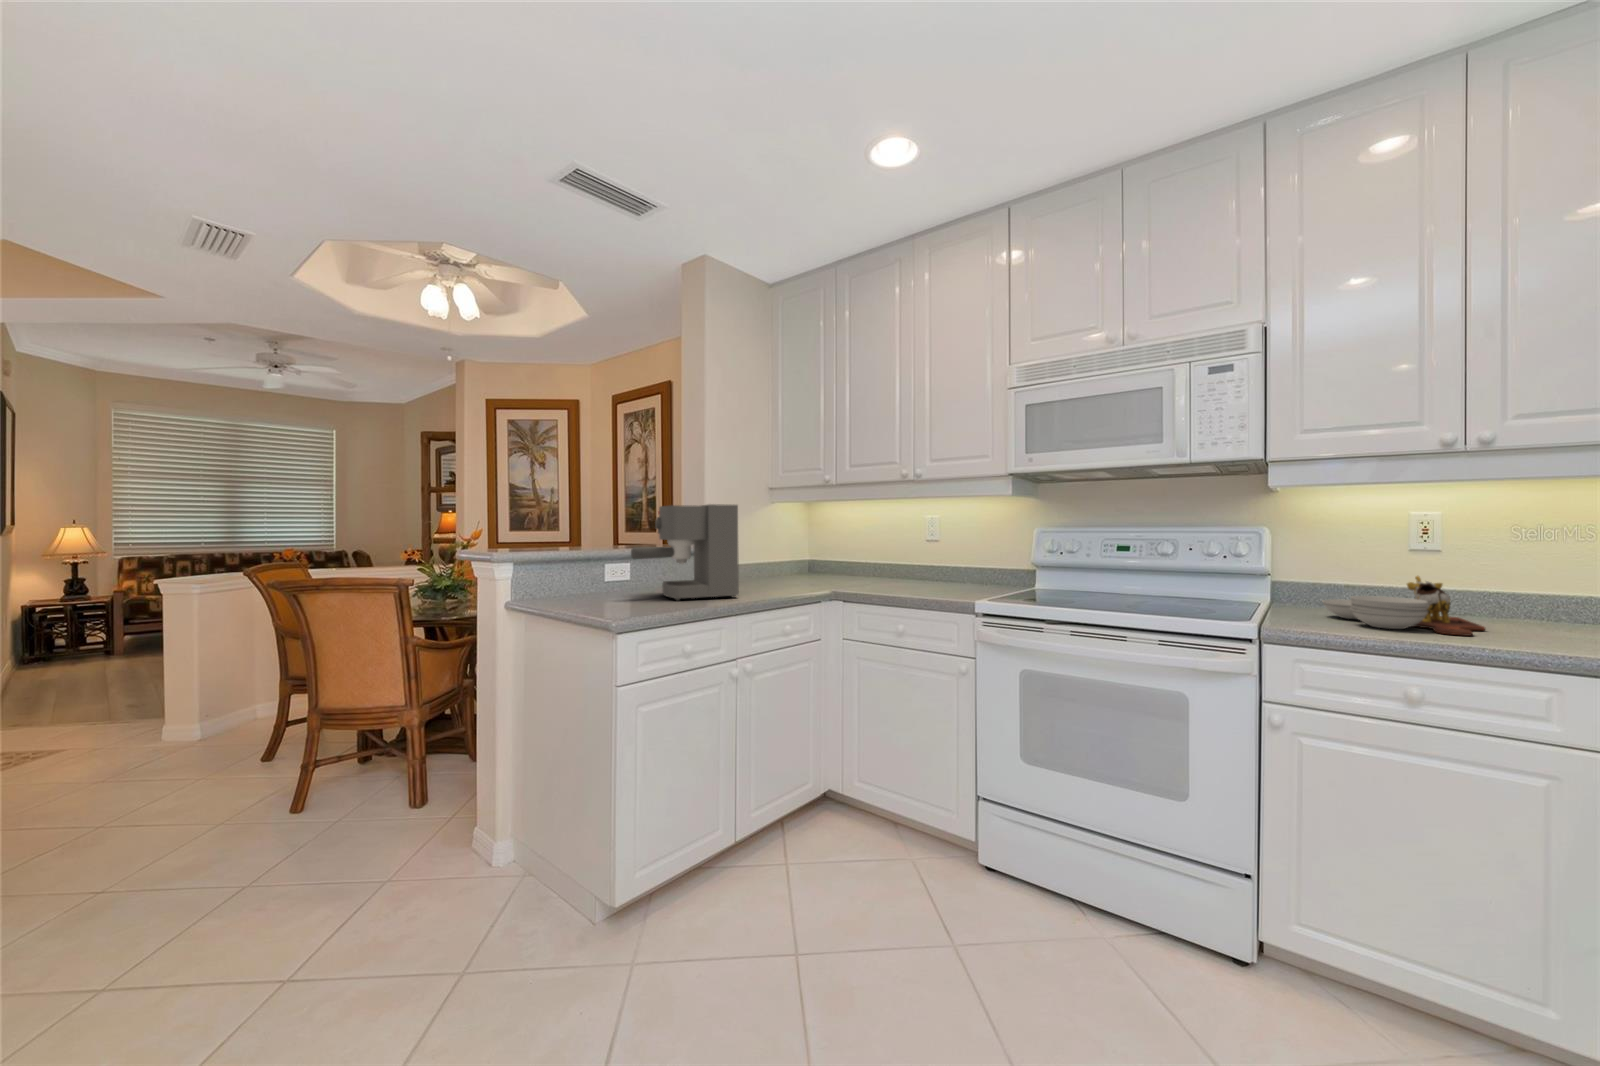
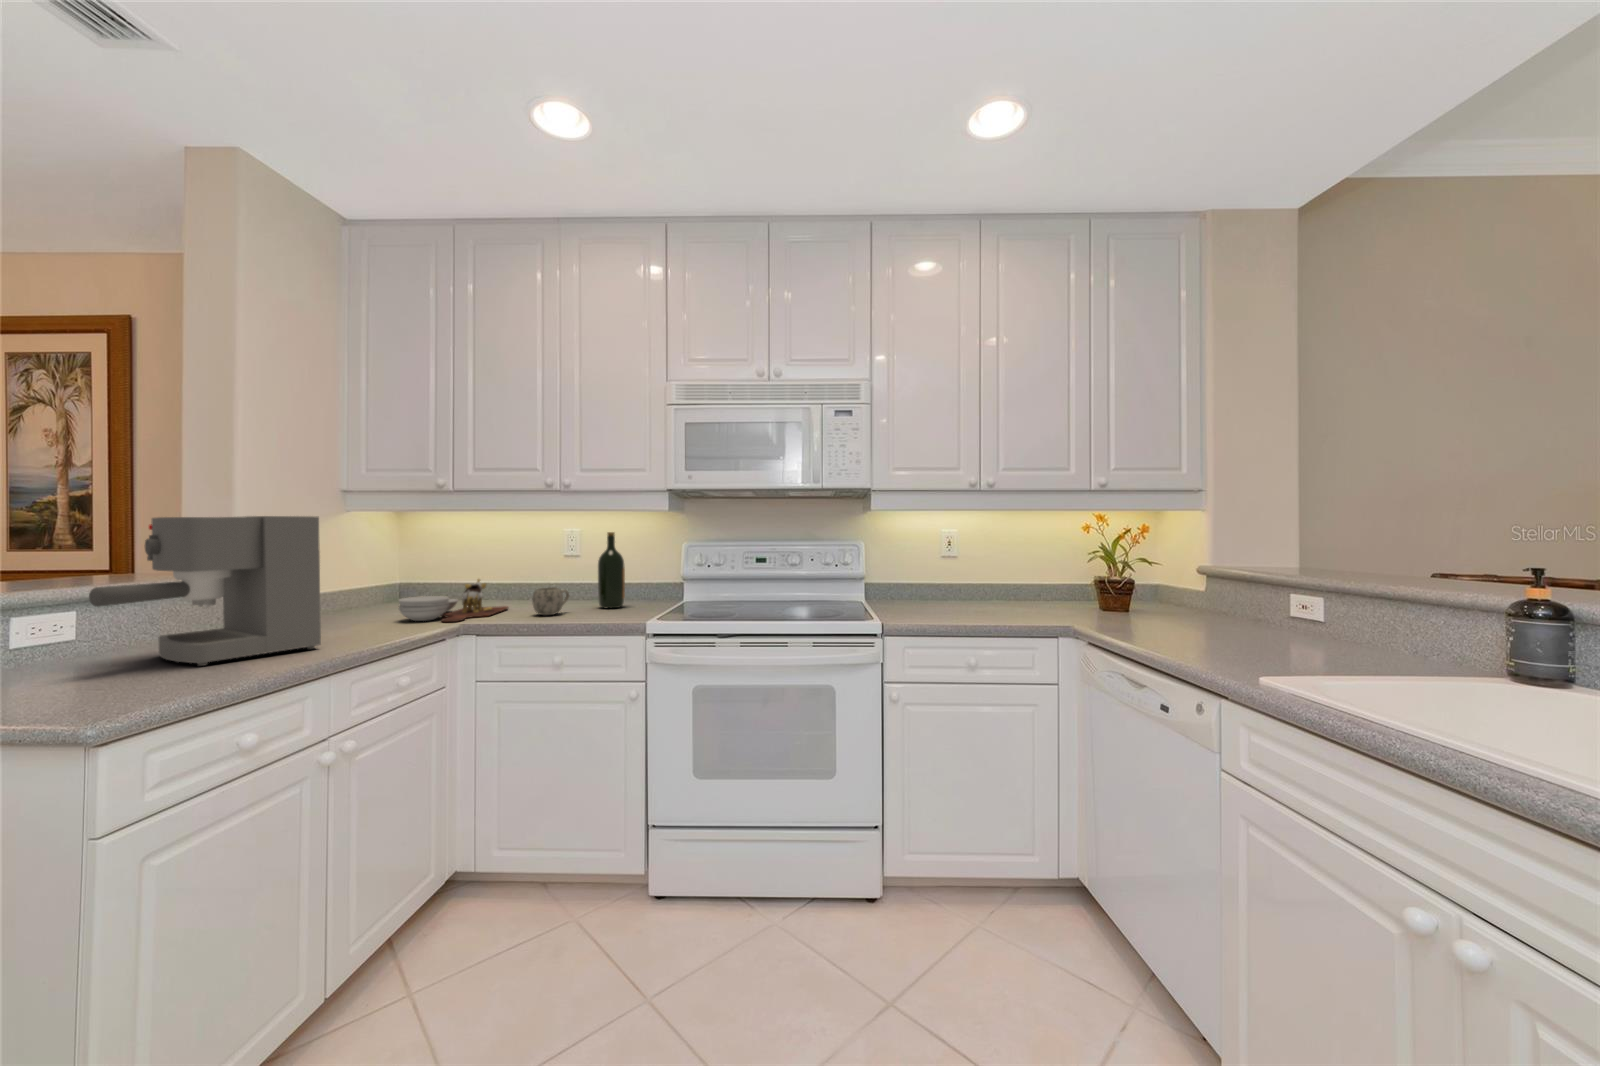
wine bottle: none [948,518,974,590] -> present [598,532,625,608]
mug: none [889,567,921,591] -> present [533,587,569,615]
cutting board: present [1322,576,1485,636] -> present [399,579,508,622]

